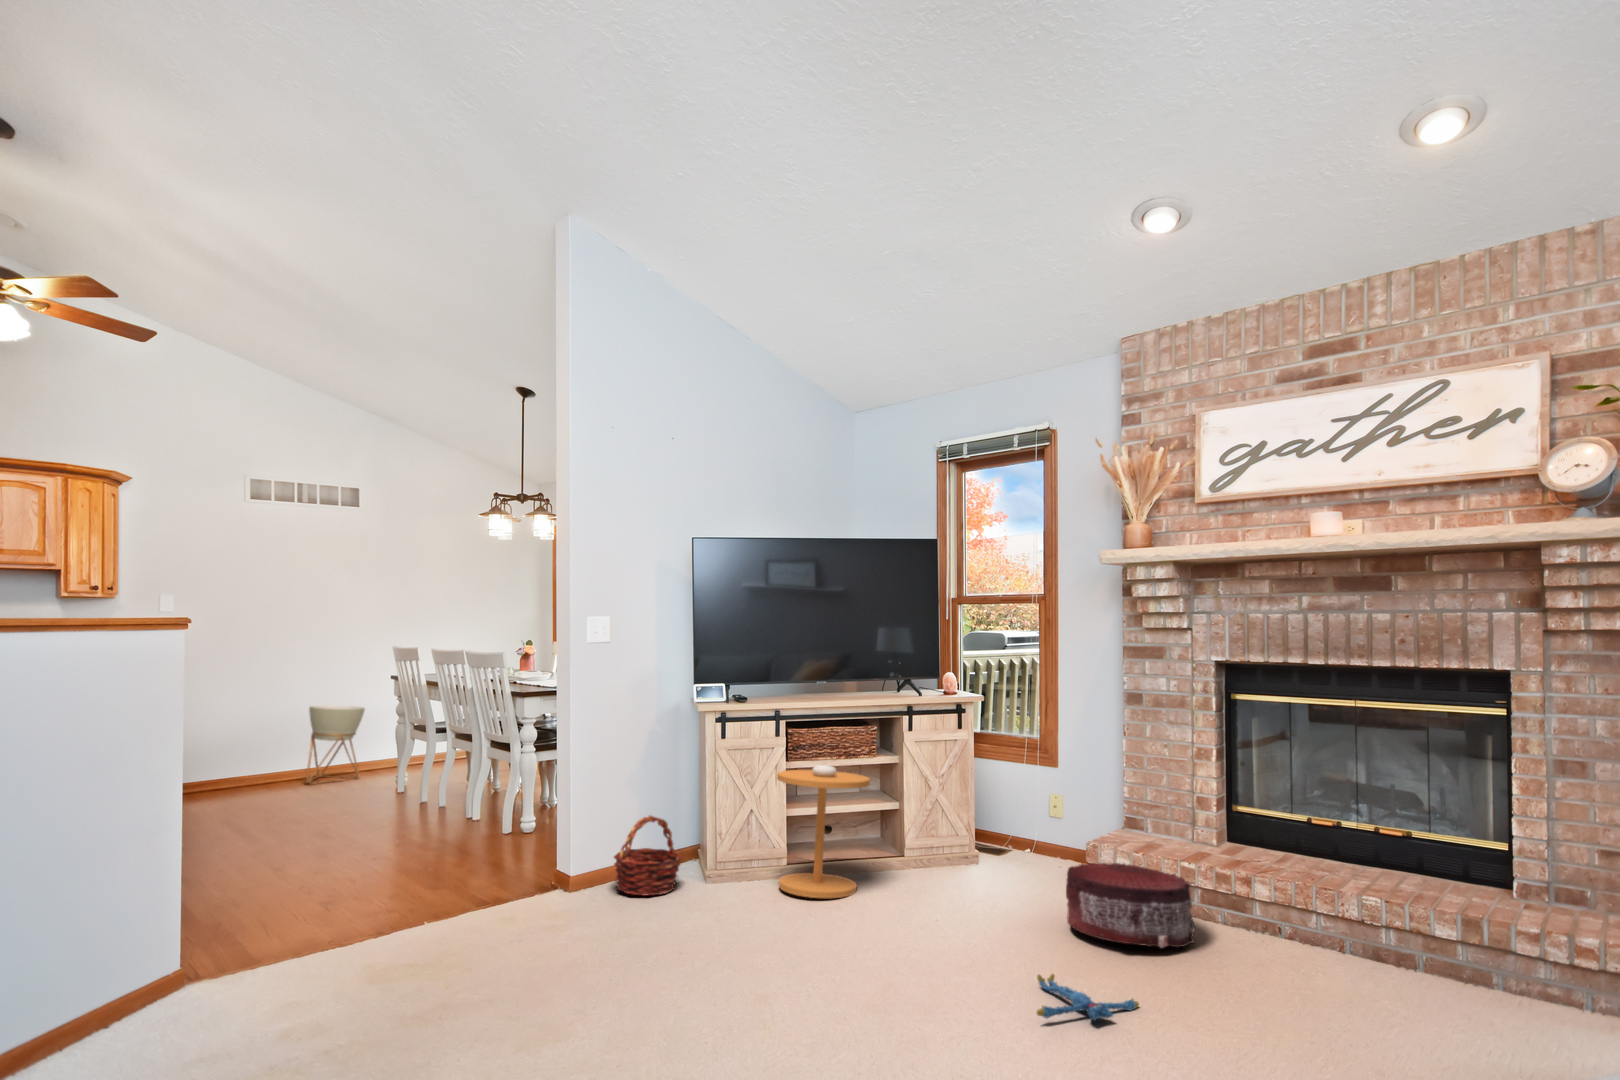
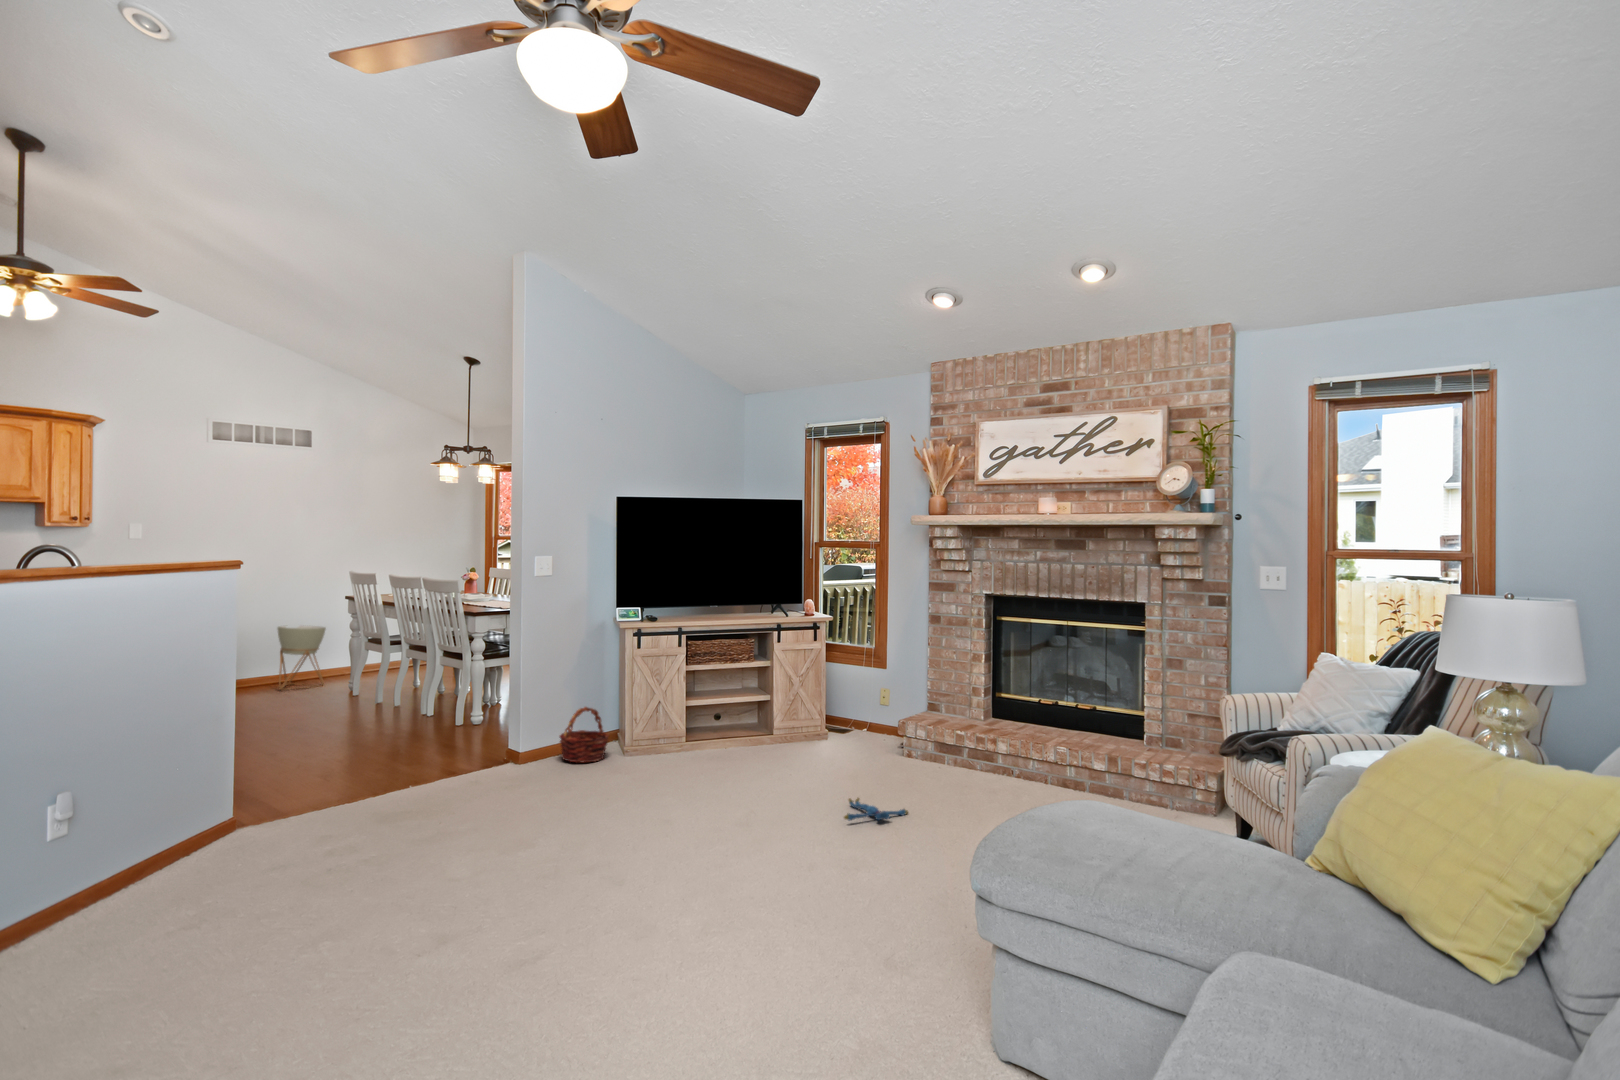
side table: present [777,765,870,898] -> none [679,669,746,760]
pouf: present [1066,863,1195,948] -> none [875,730,955,782]

